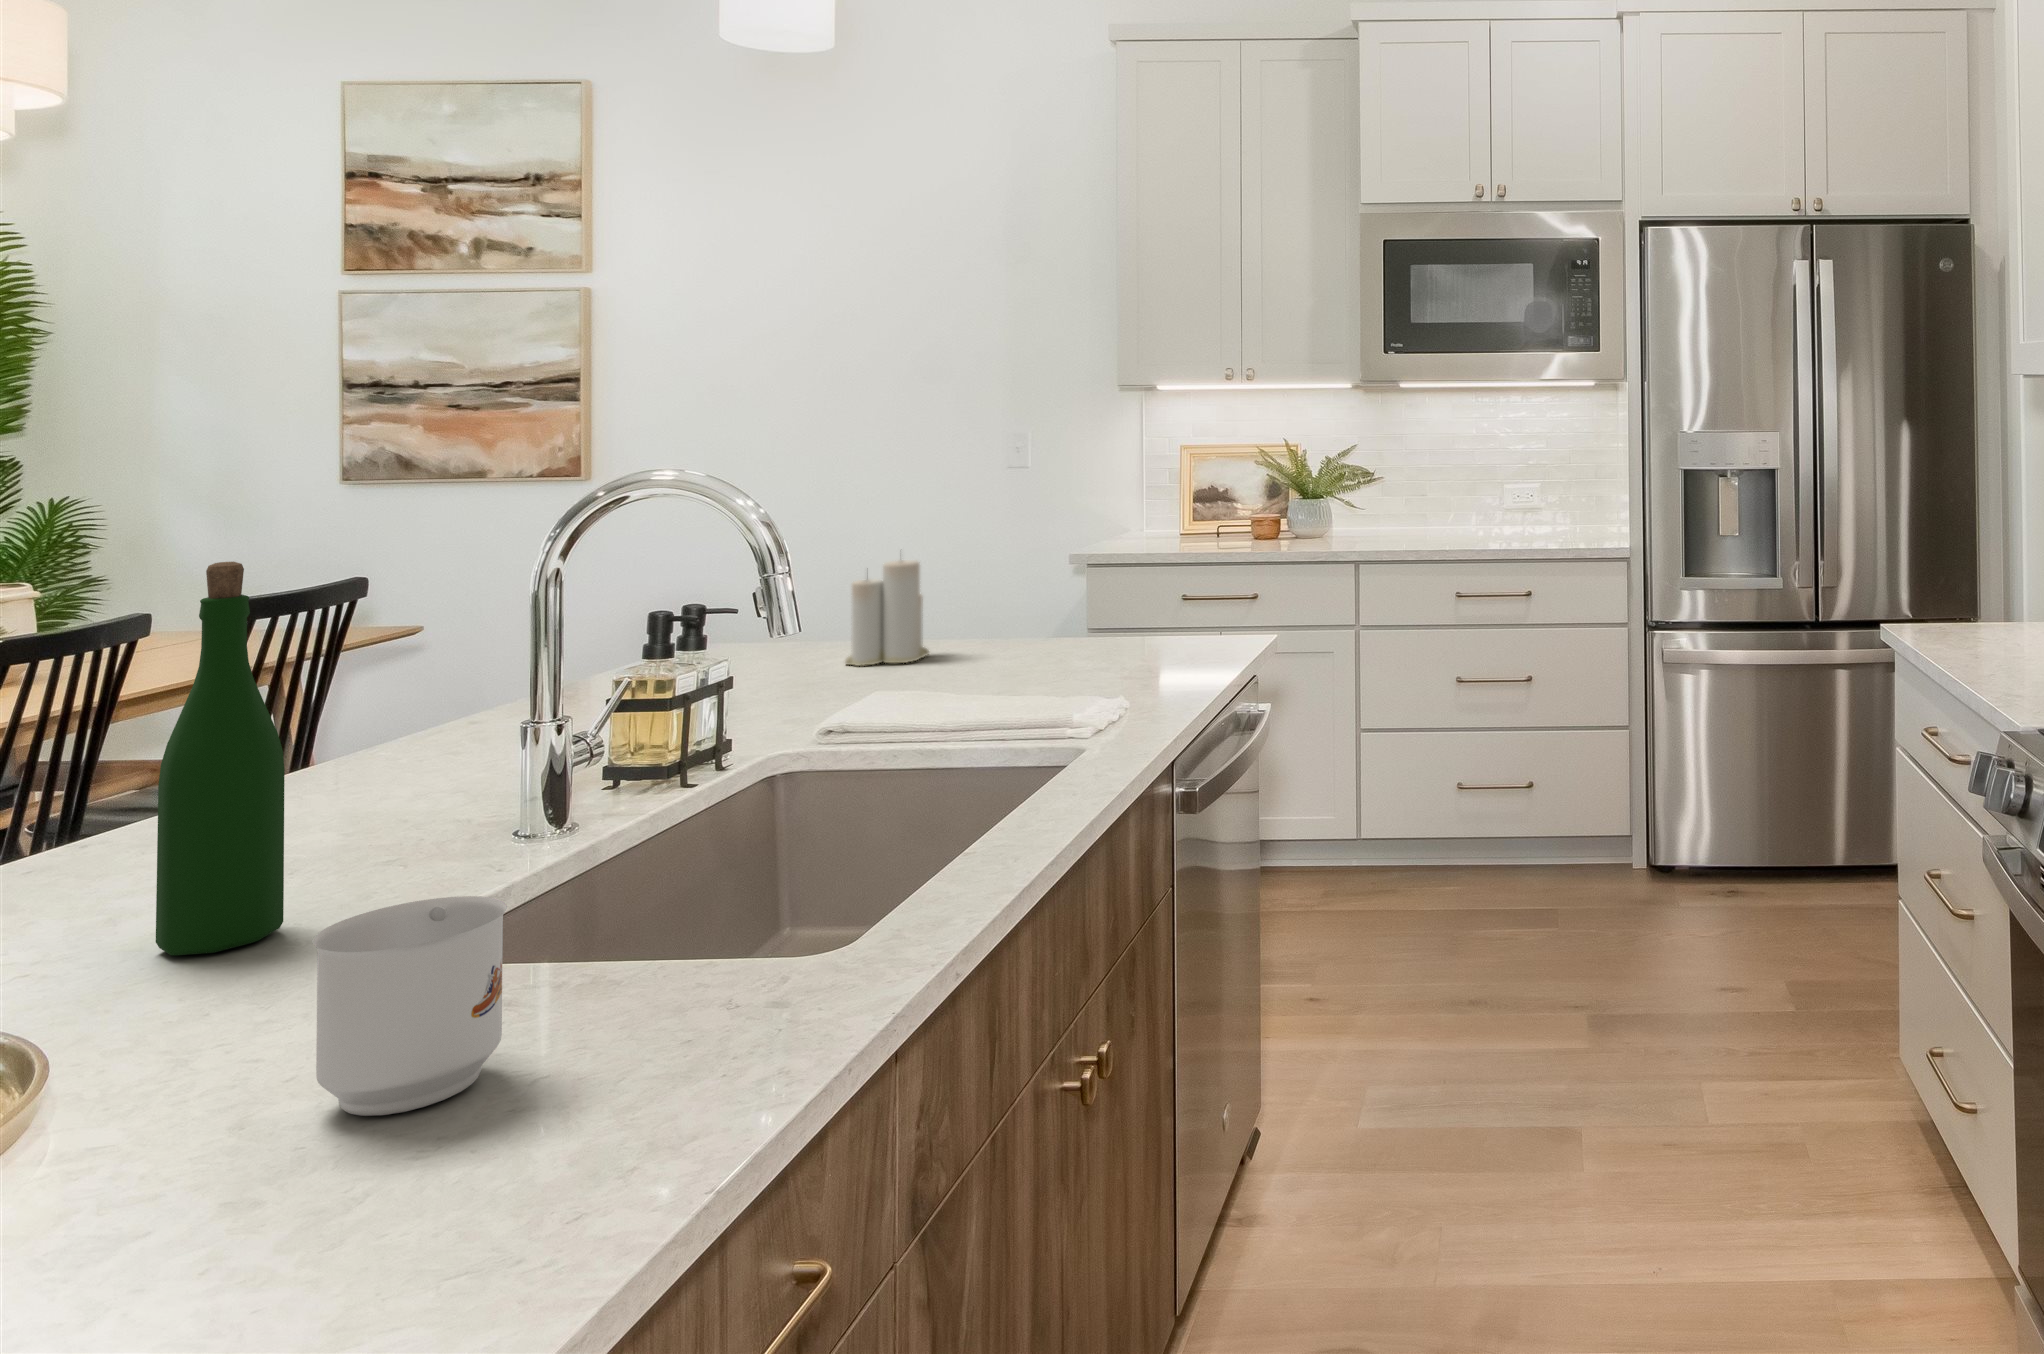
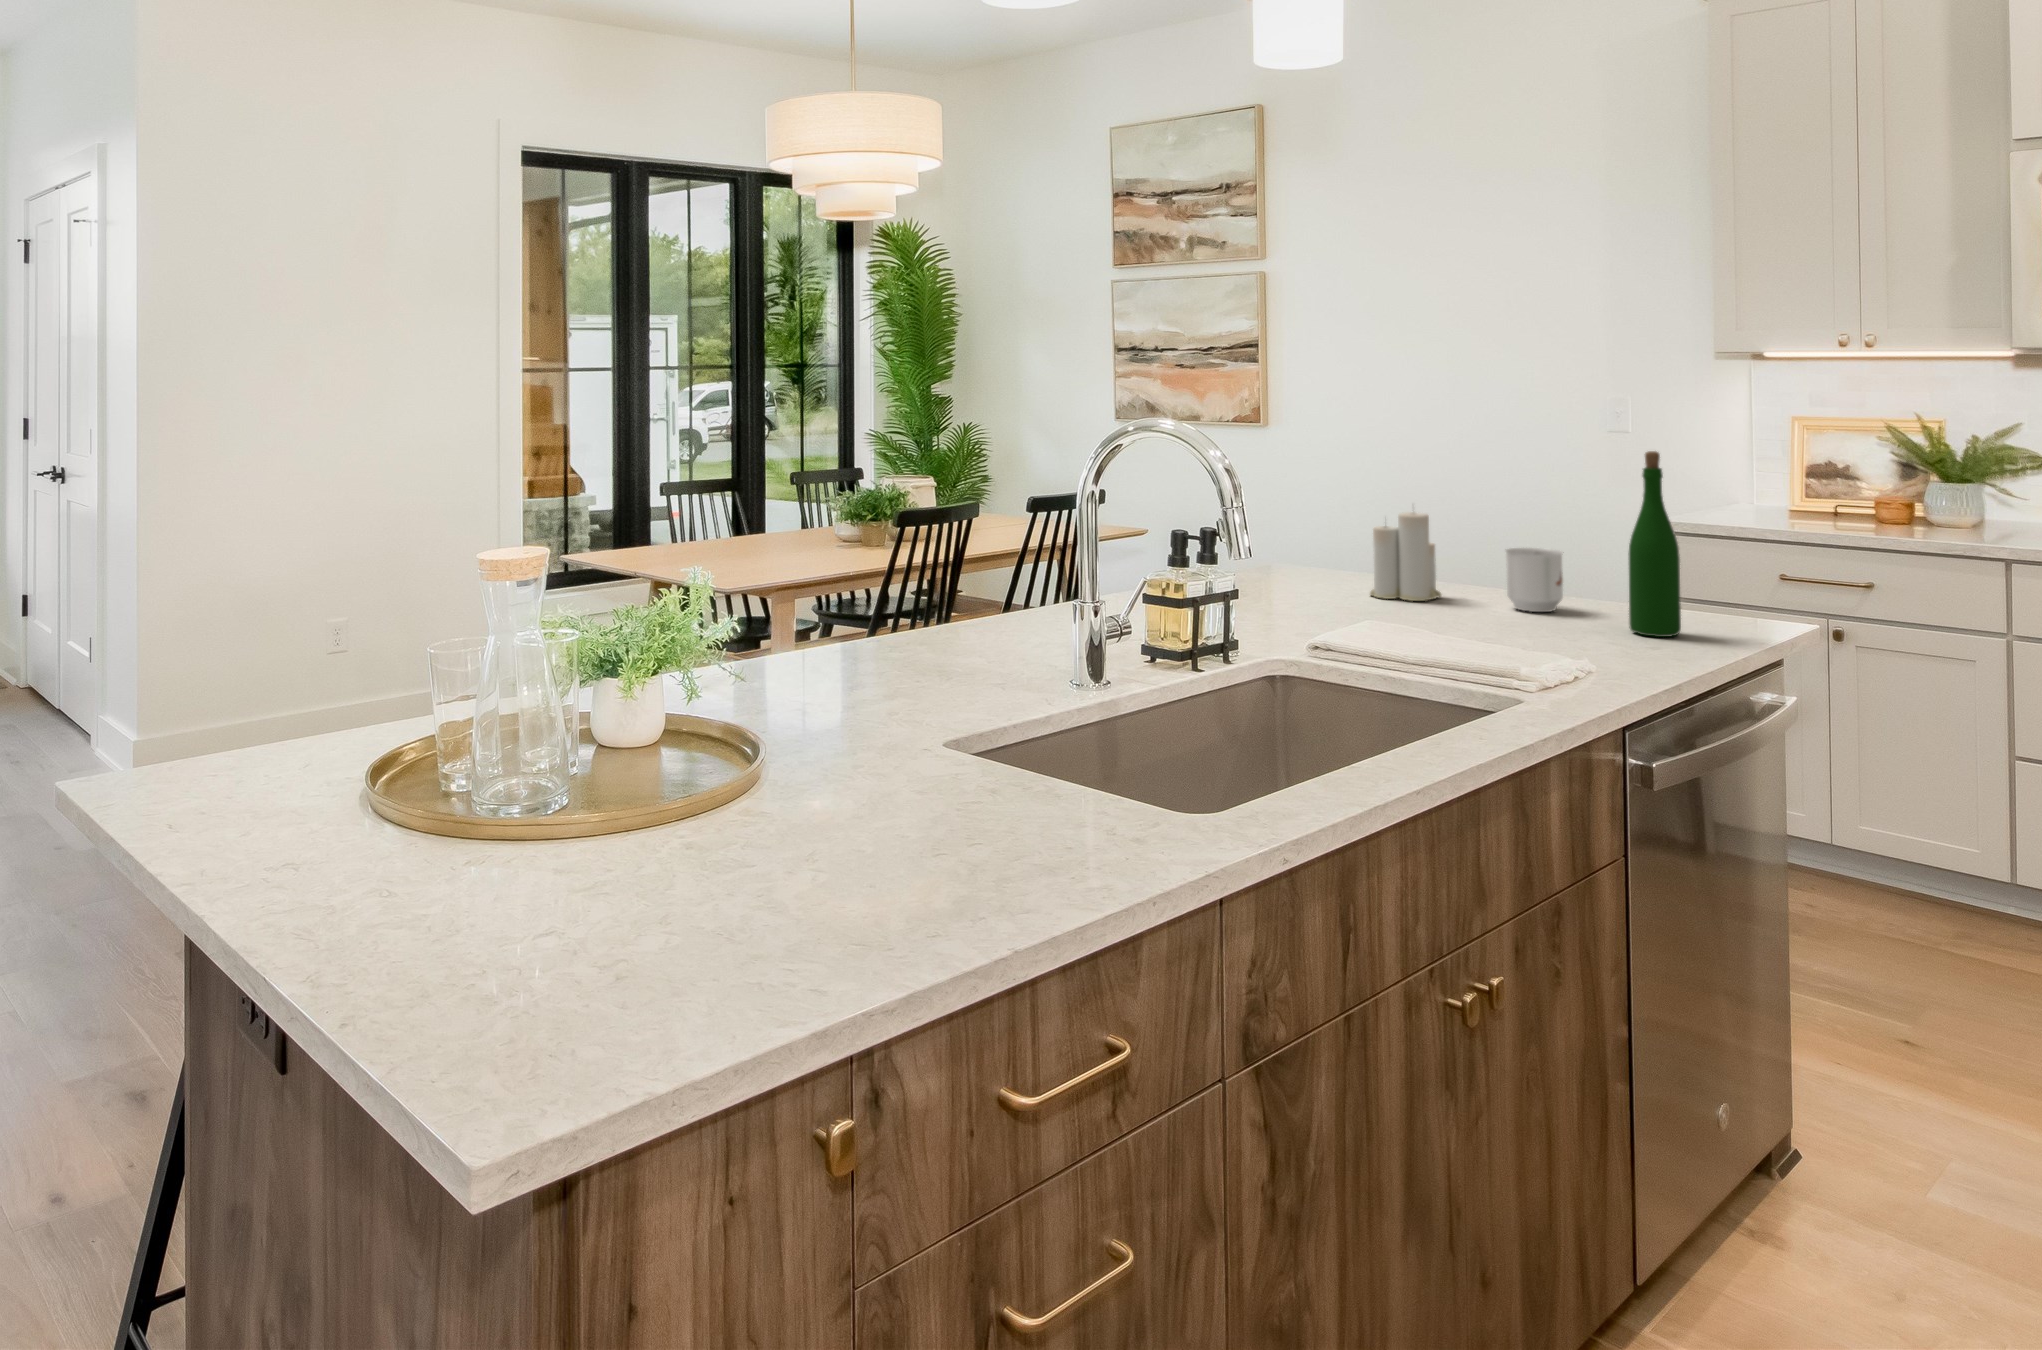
wine bottle: present [156,562,285,955] -> present [1629,451,1681,637]
mug: present [313,896,507,1116] -> present [1506,548,1563,612]

